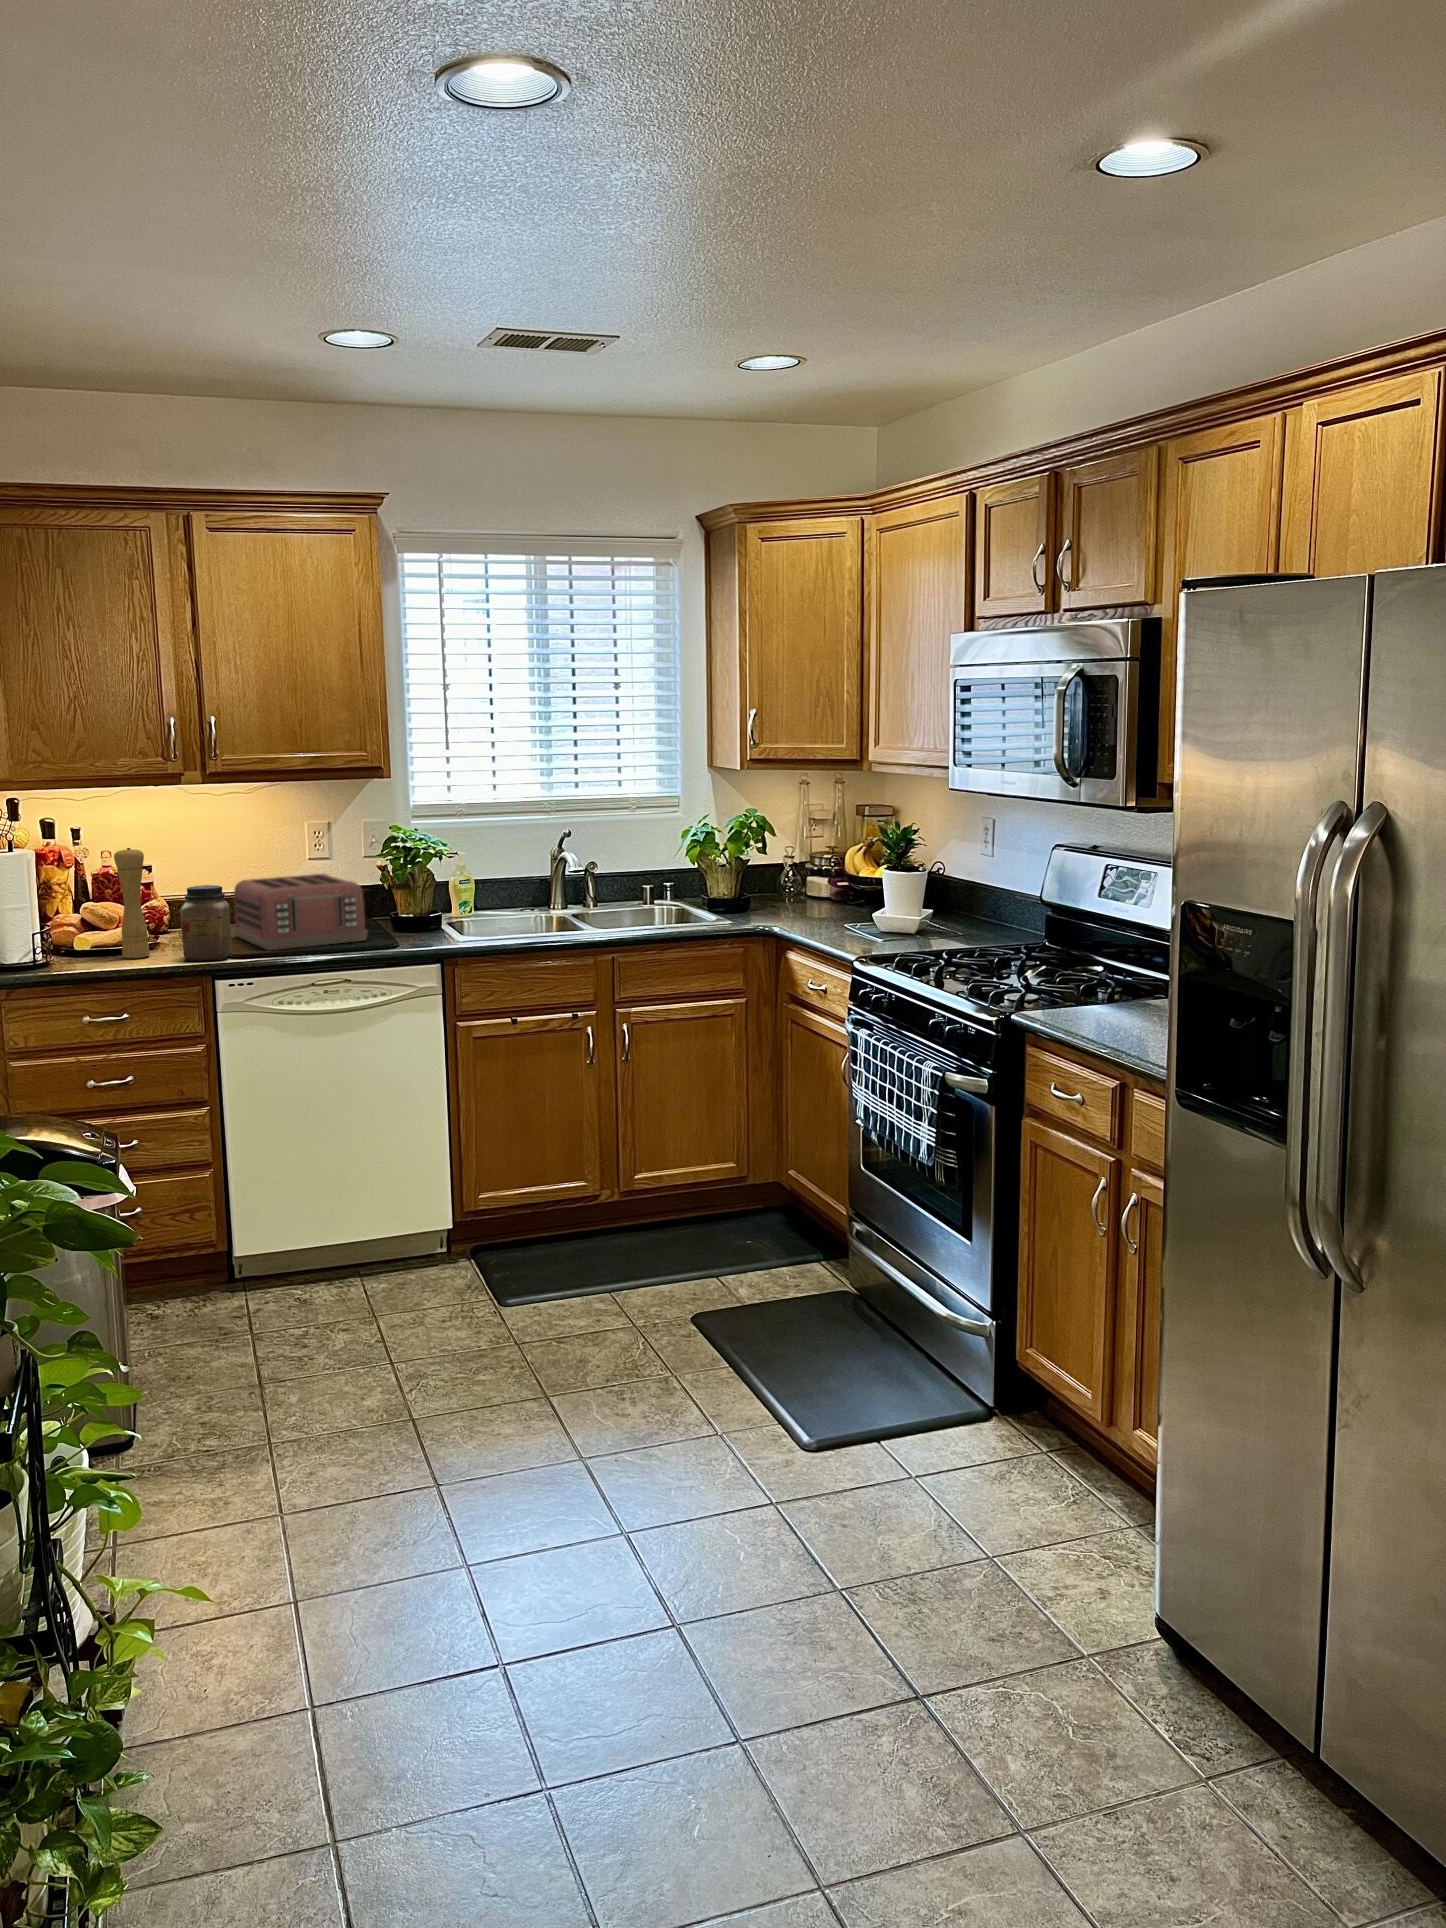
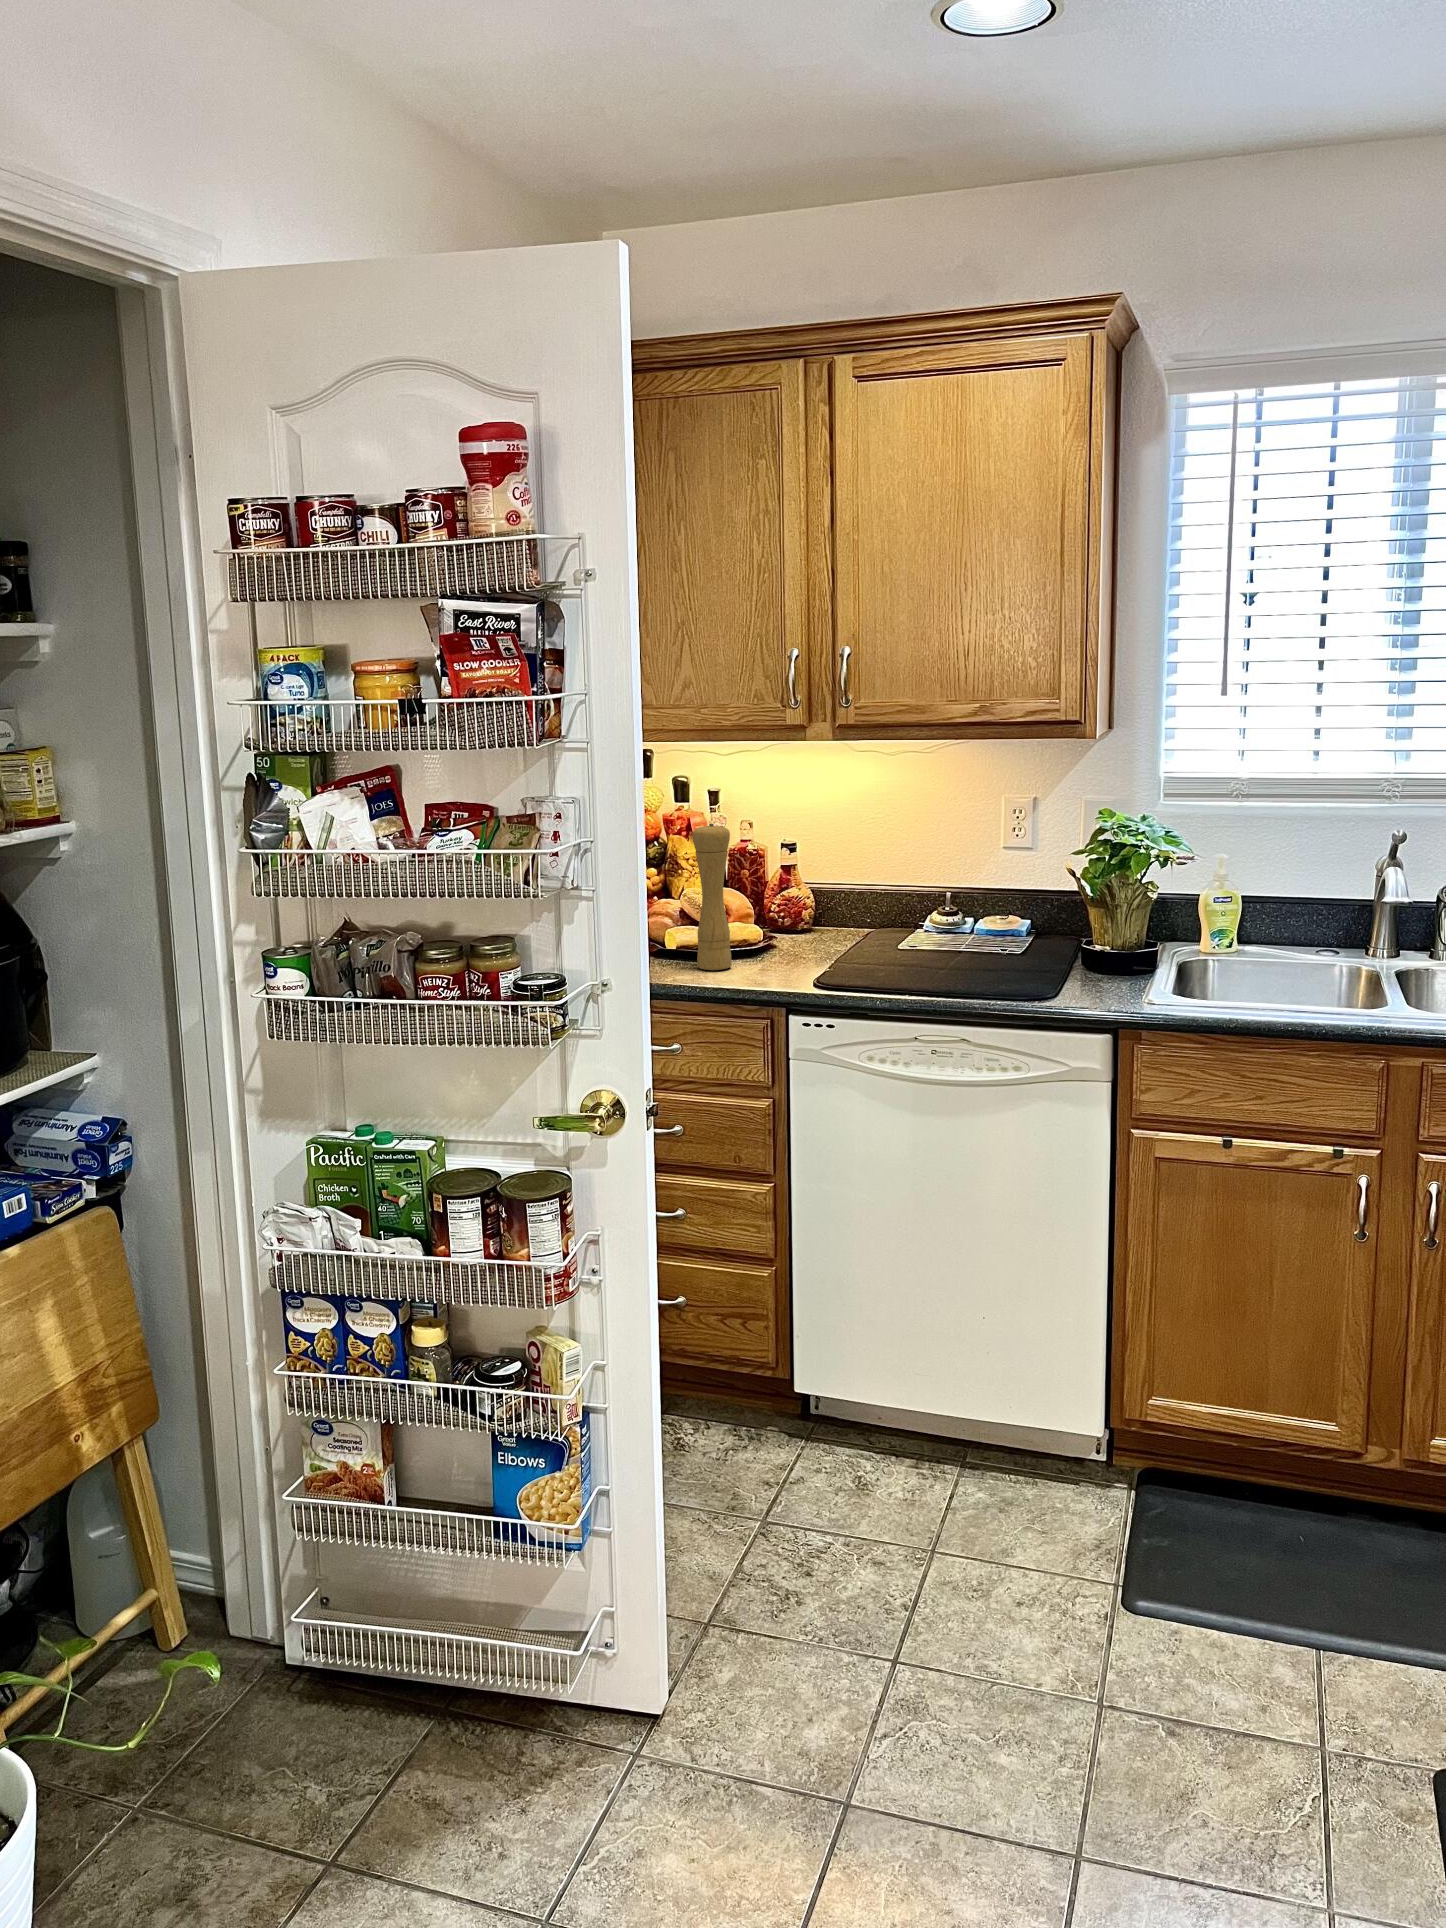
toaster: present [234,874,367,950] -> none [875,872,1029,979]
jar: present [181,885,231,961] -> none [750,882,823,988]

